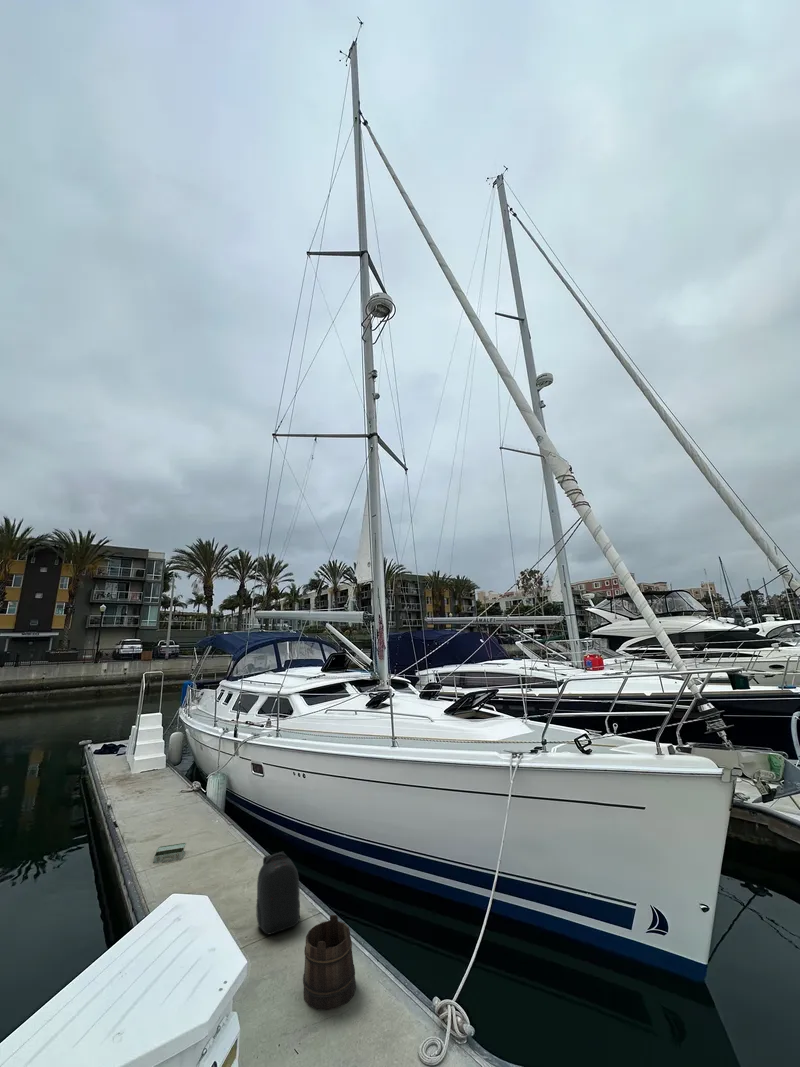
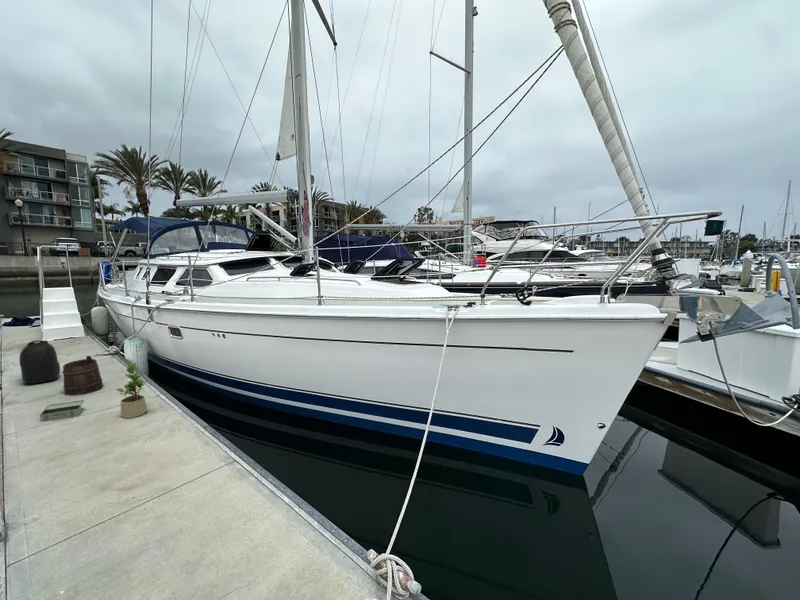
potted plant: none [216,806,242,863] -> present [116,363,147,418]
backpack: present [256,852,300,935] -> present [19,340,60,384]
bucket: present [303,915,356,1010] -> present [63,356,103,396]

